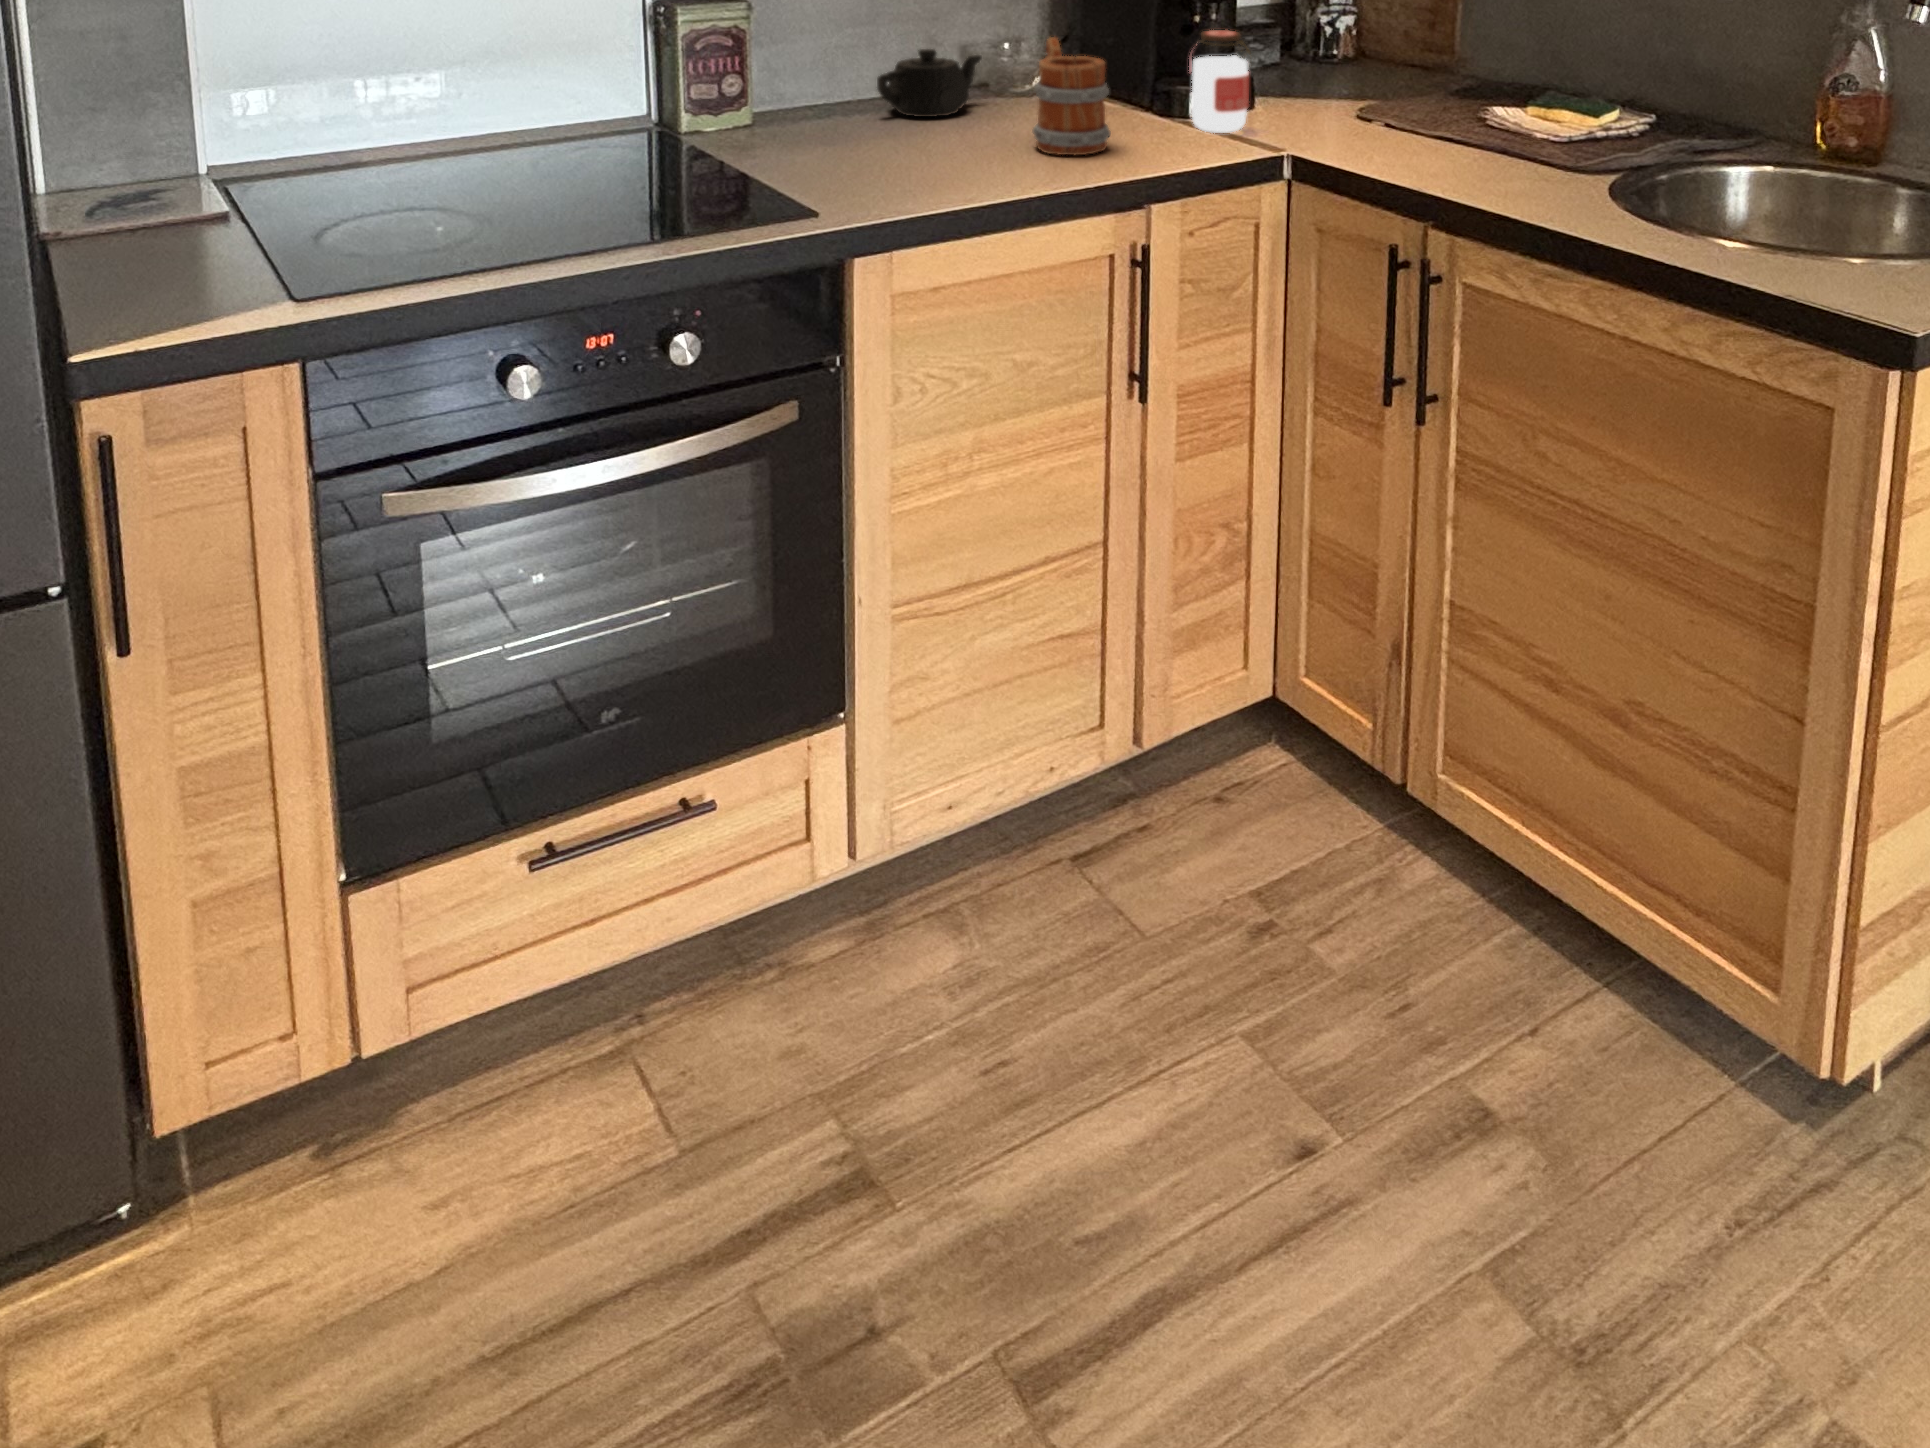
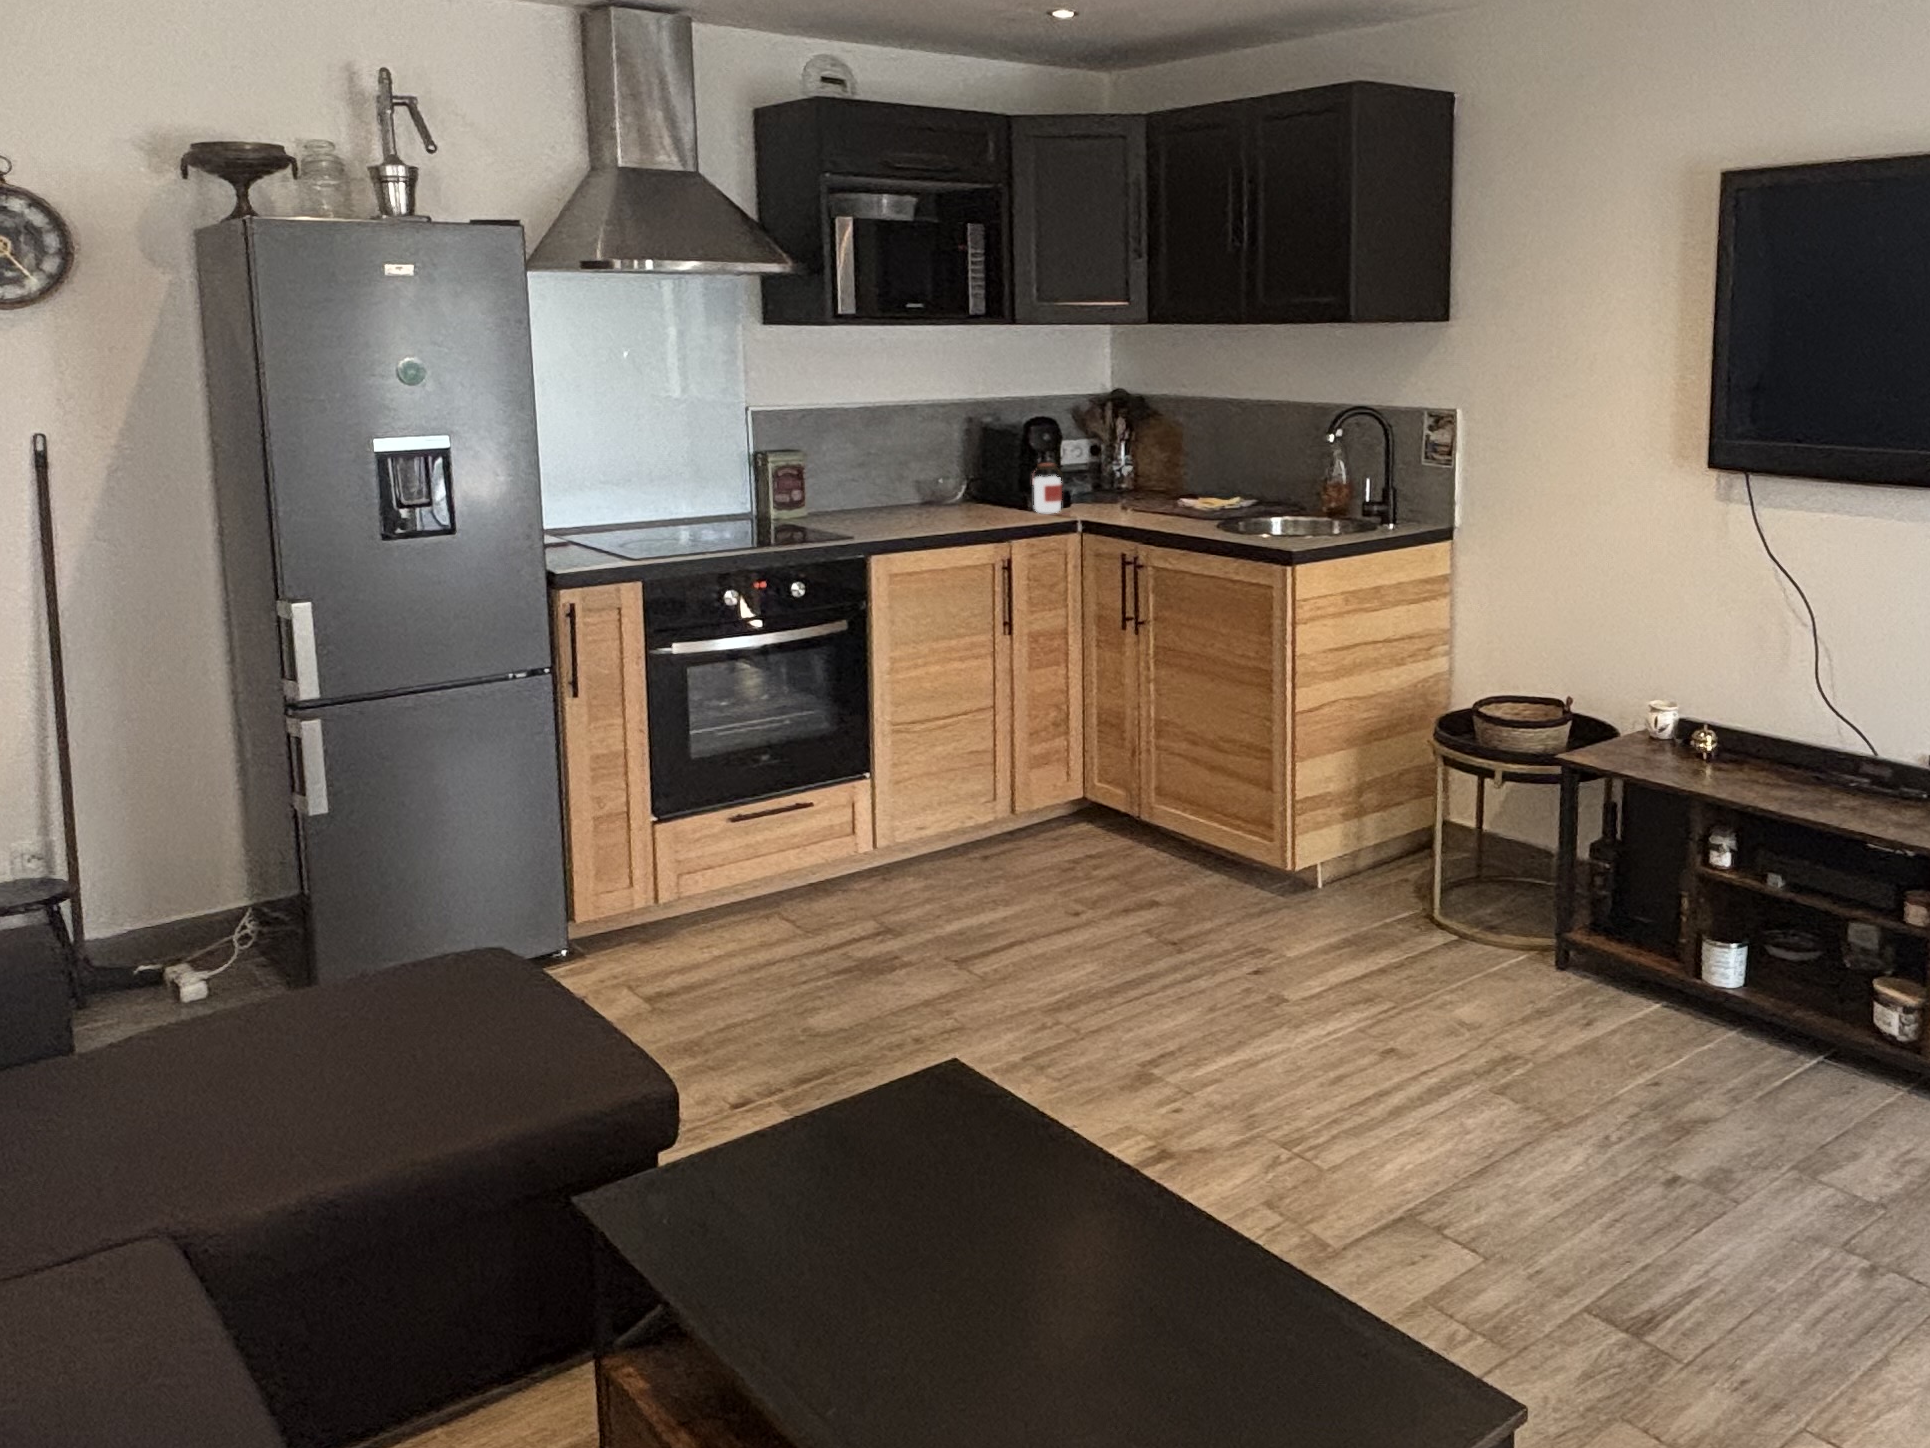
mug: present [1033,37,1111,155] -> none [954,467,993,521]
teapot: present [877,49,982,117] -> none [873,479,928,513]

